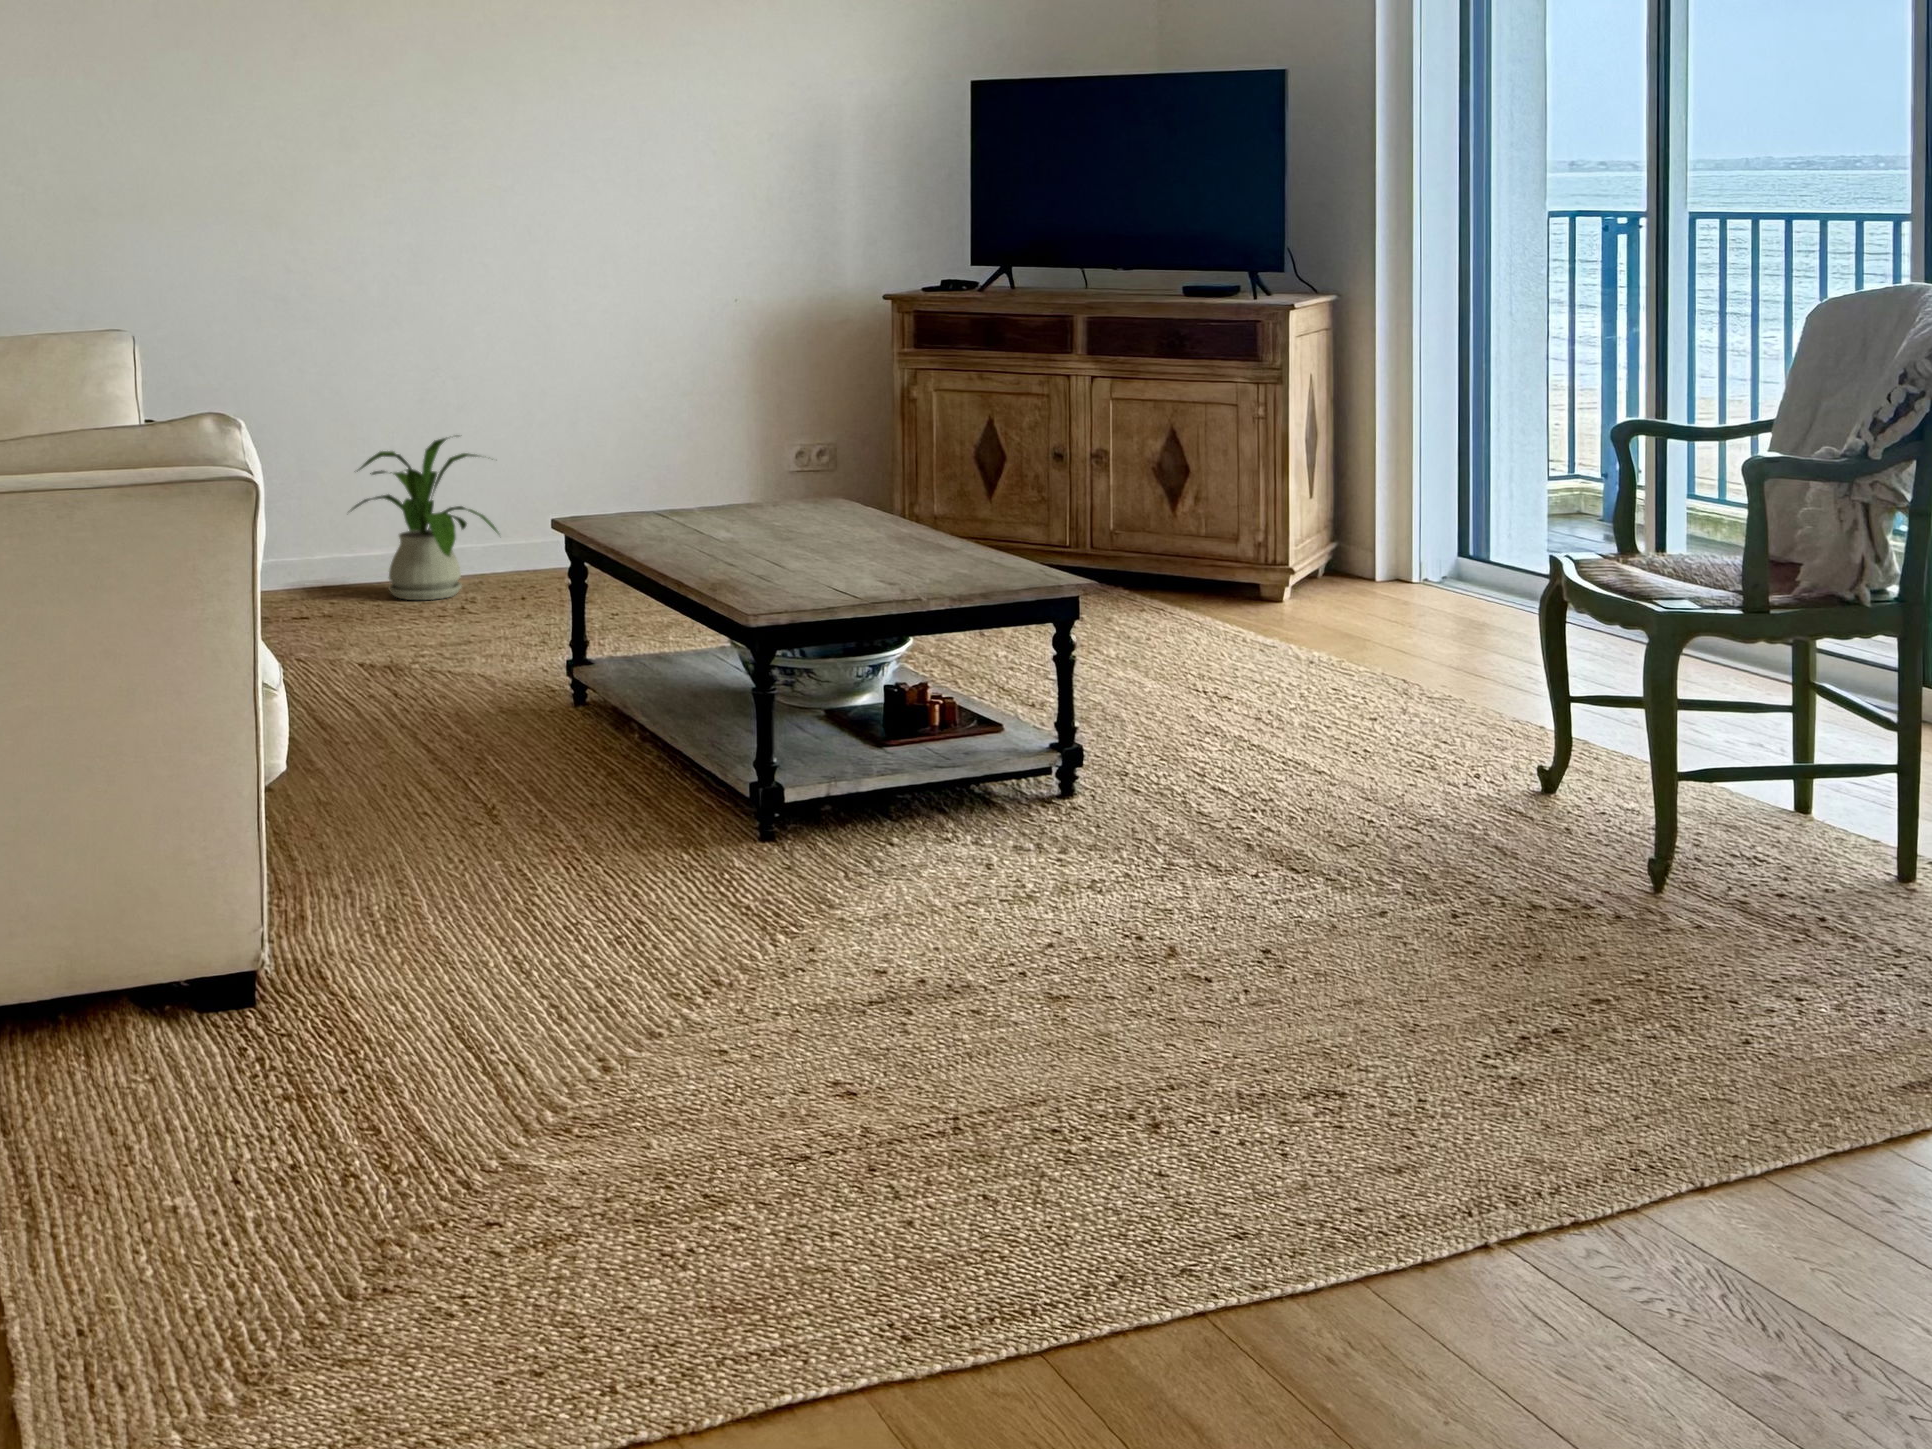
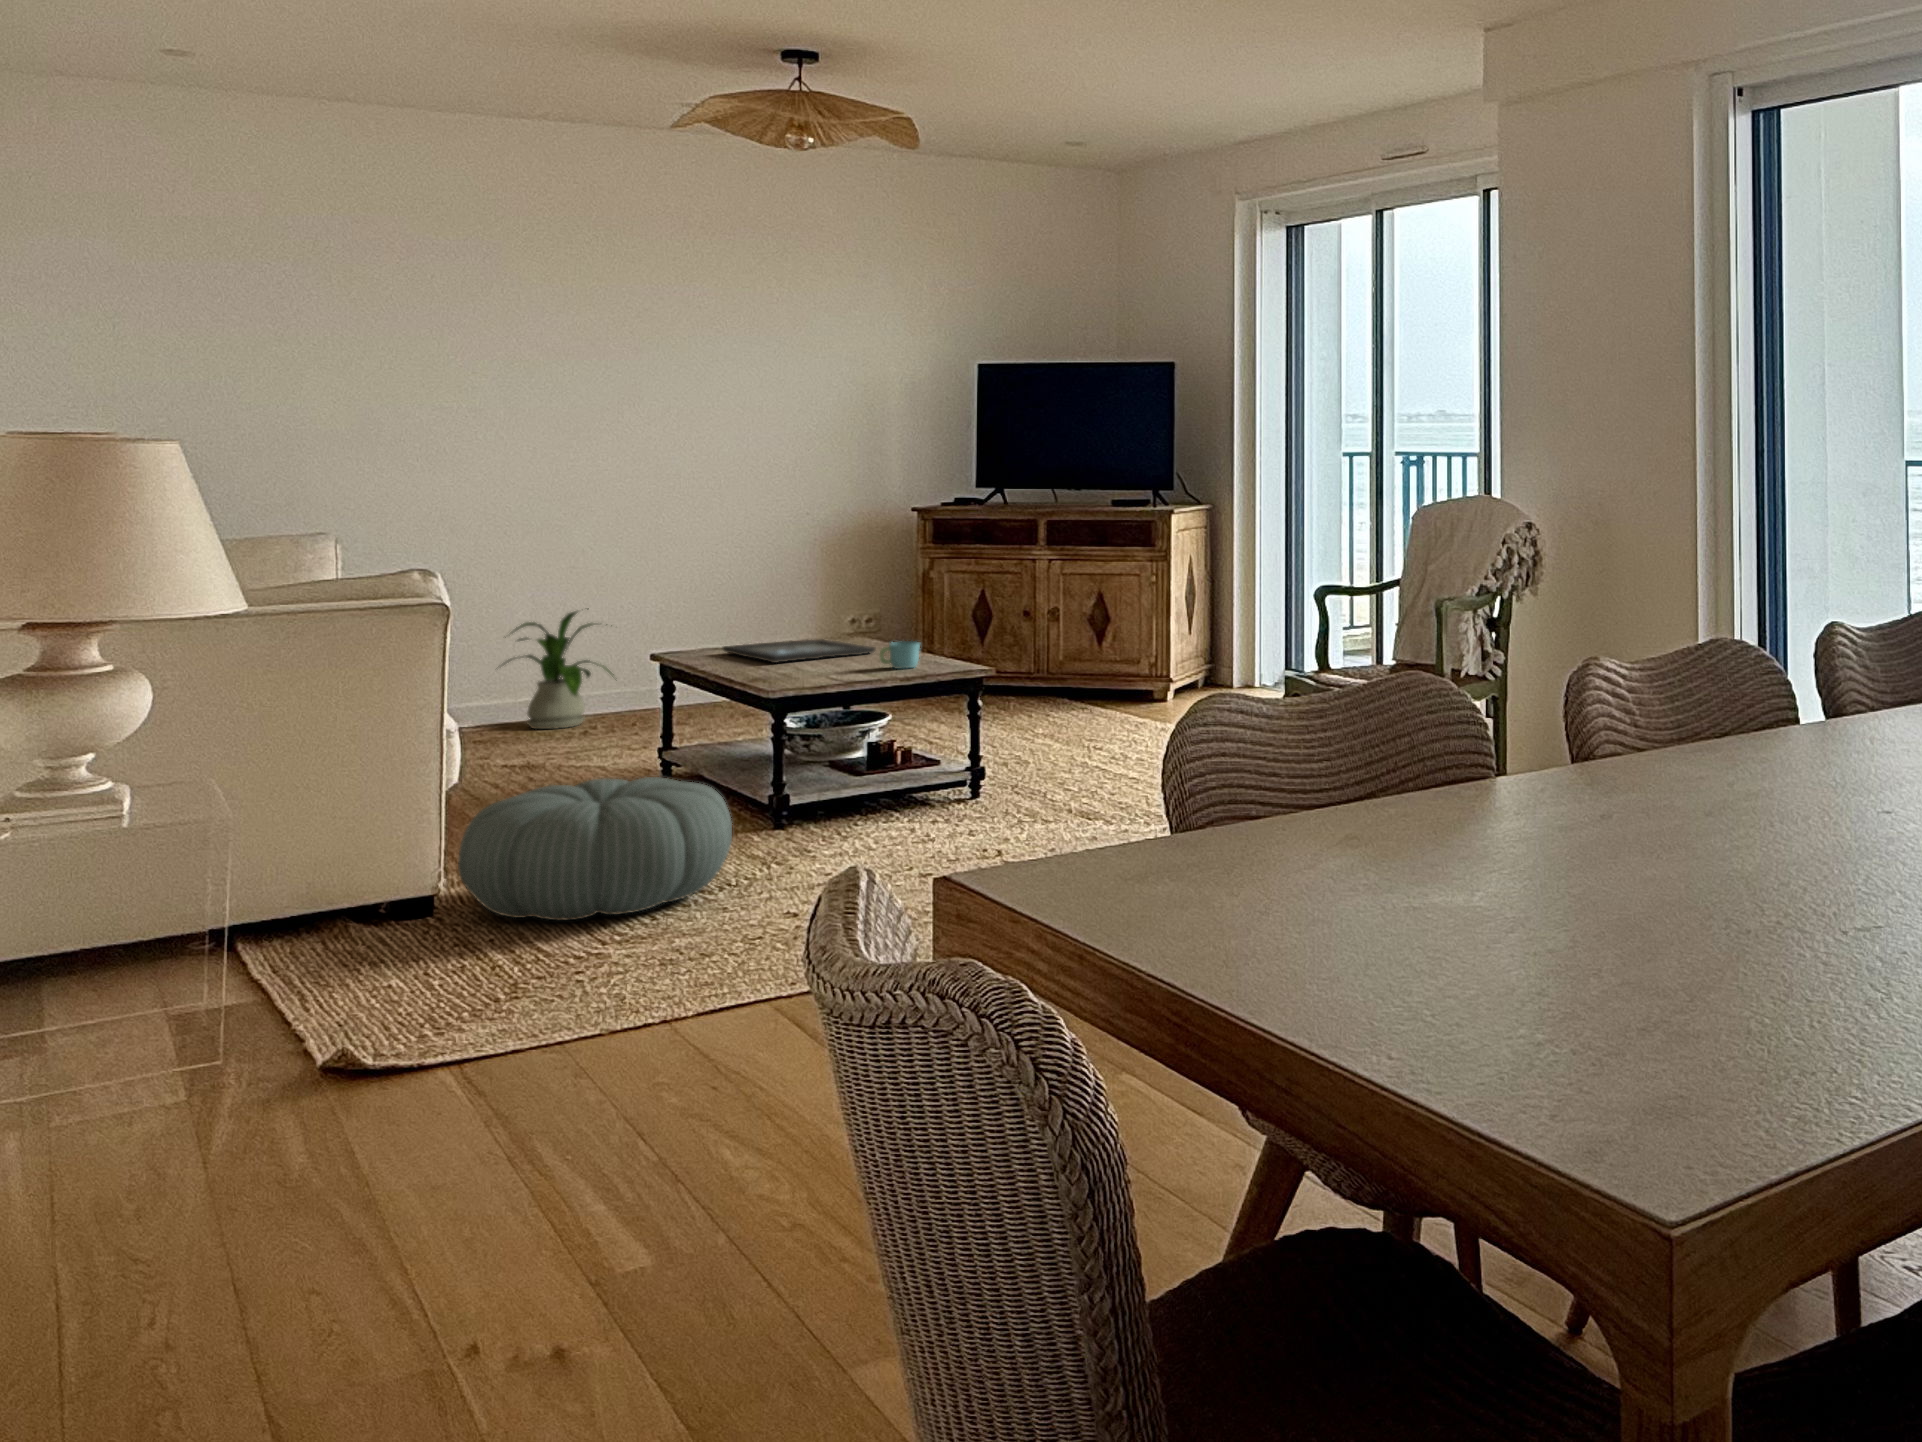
tray: none [655,508,889,554] -> present [723,640,875,663]
mug: none [910,532,975,579] -> present [880,641,920,669]
pouf: none [289,776,717,1049] -> present [458,777,732,920]

